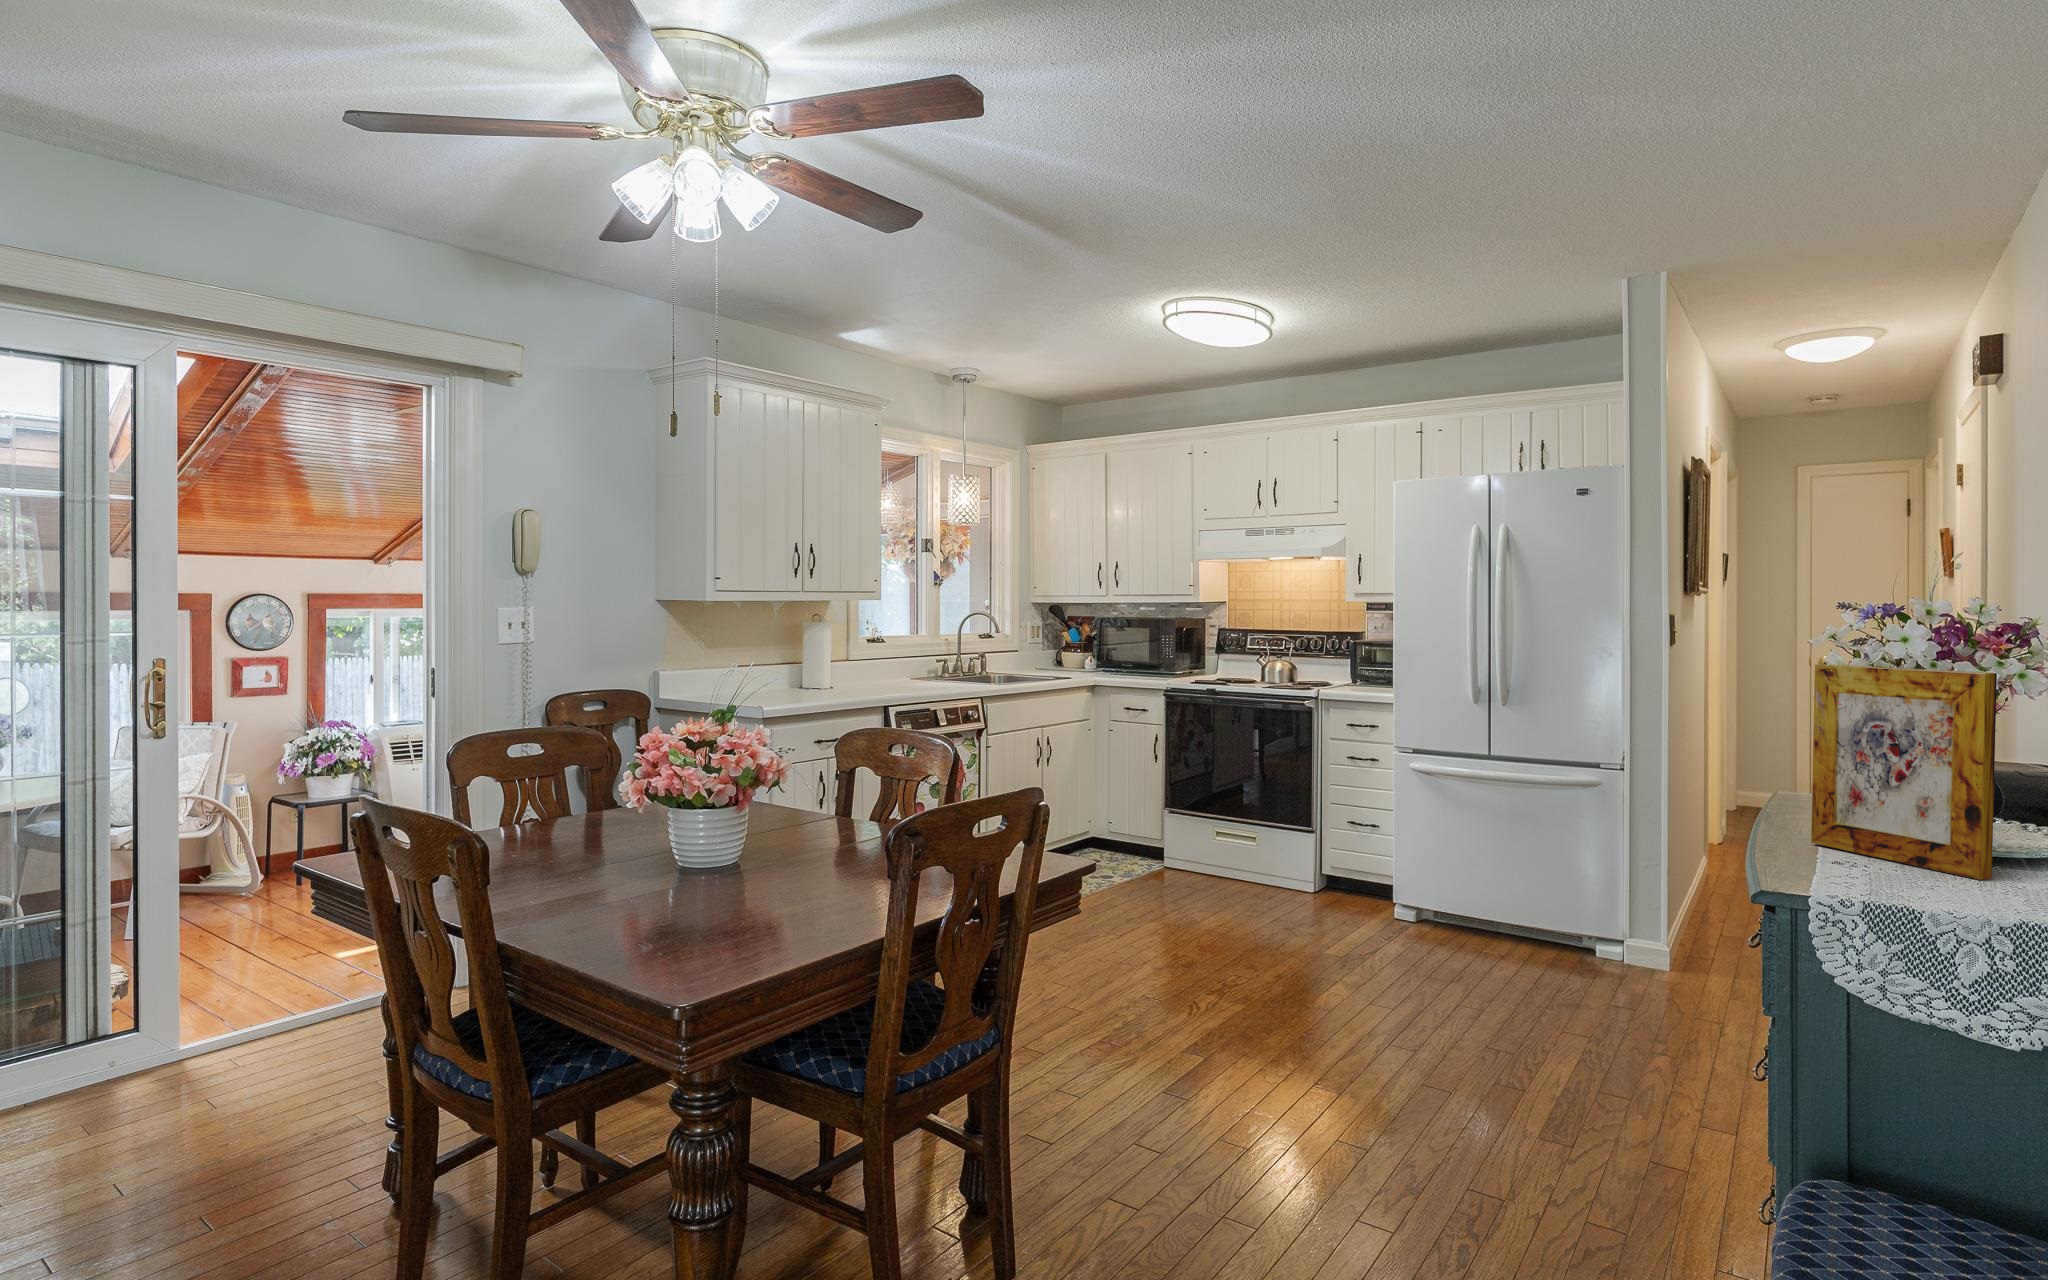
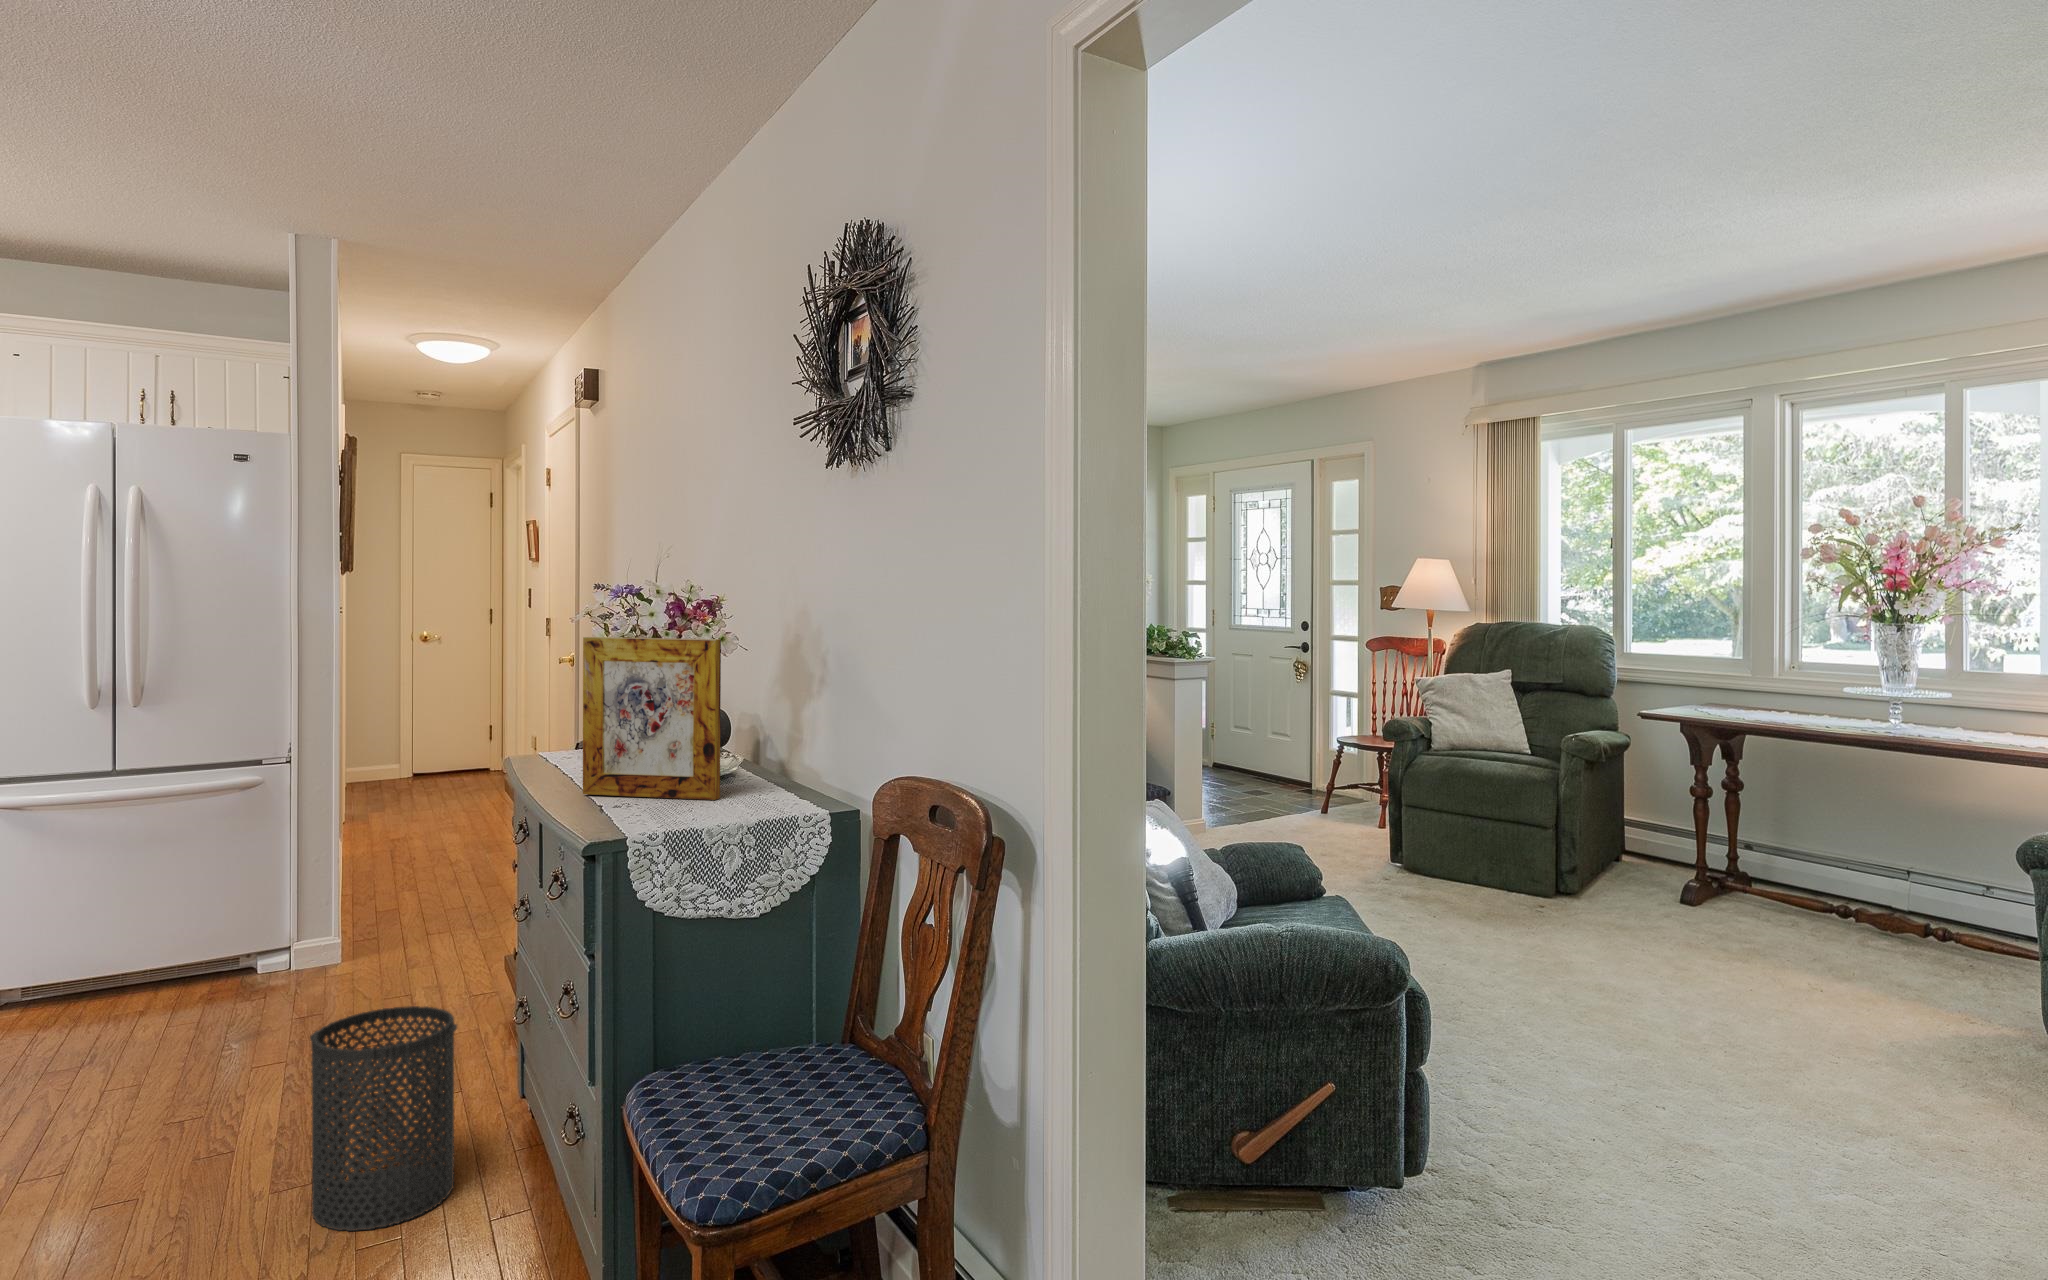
trash can: none [1553,1014,1691,1233] -> present [310,1006,457,1231]

